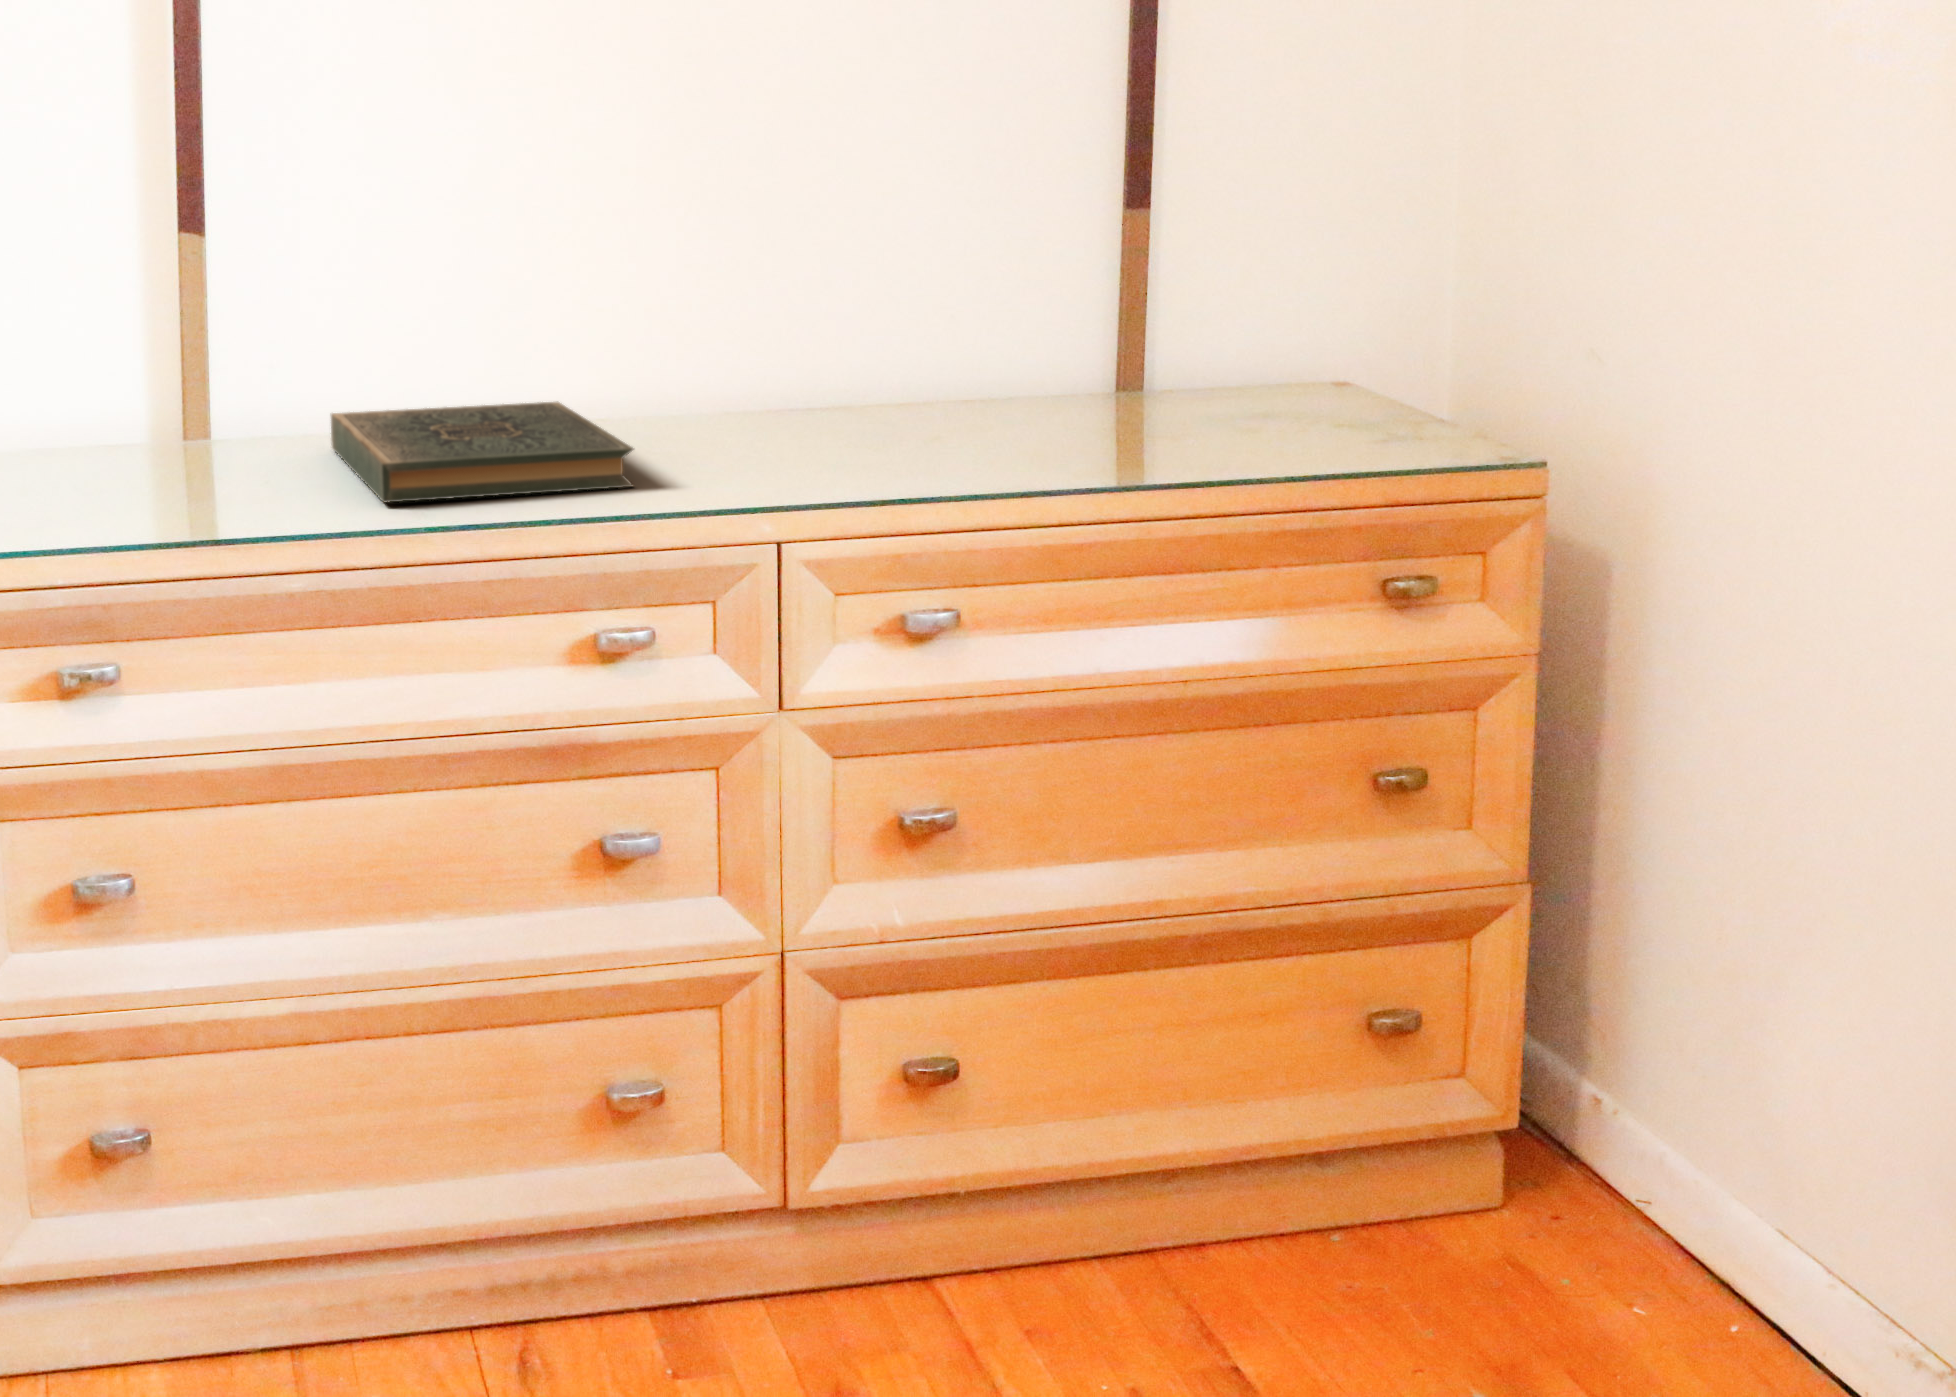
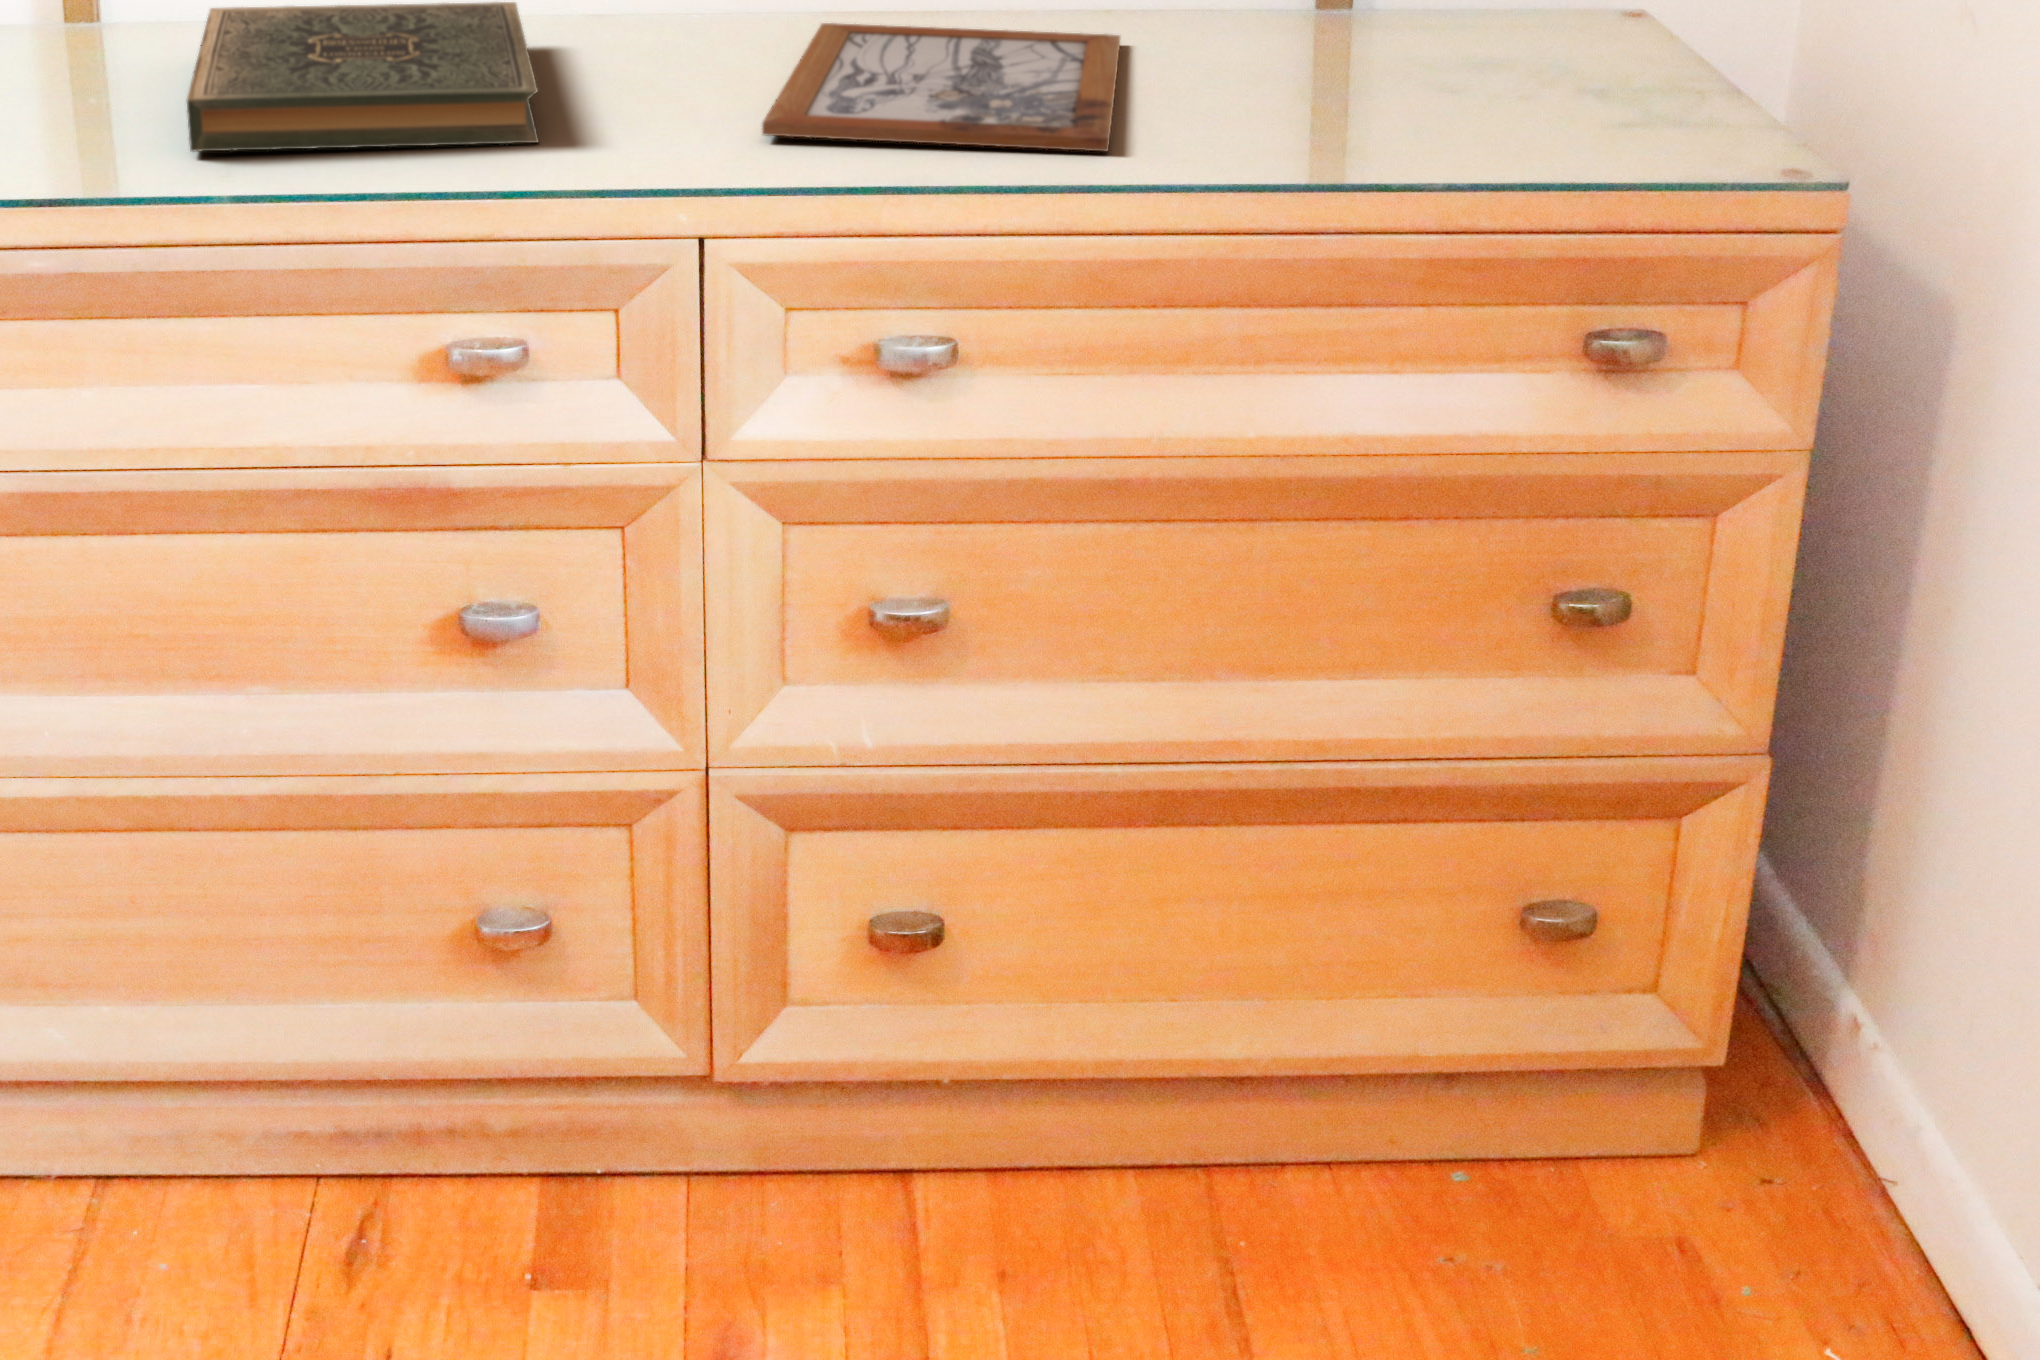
picture frame: none [781,408,1045,474] -> present [762,23,1120,151]

